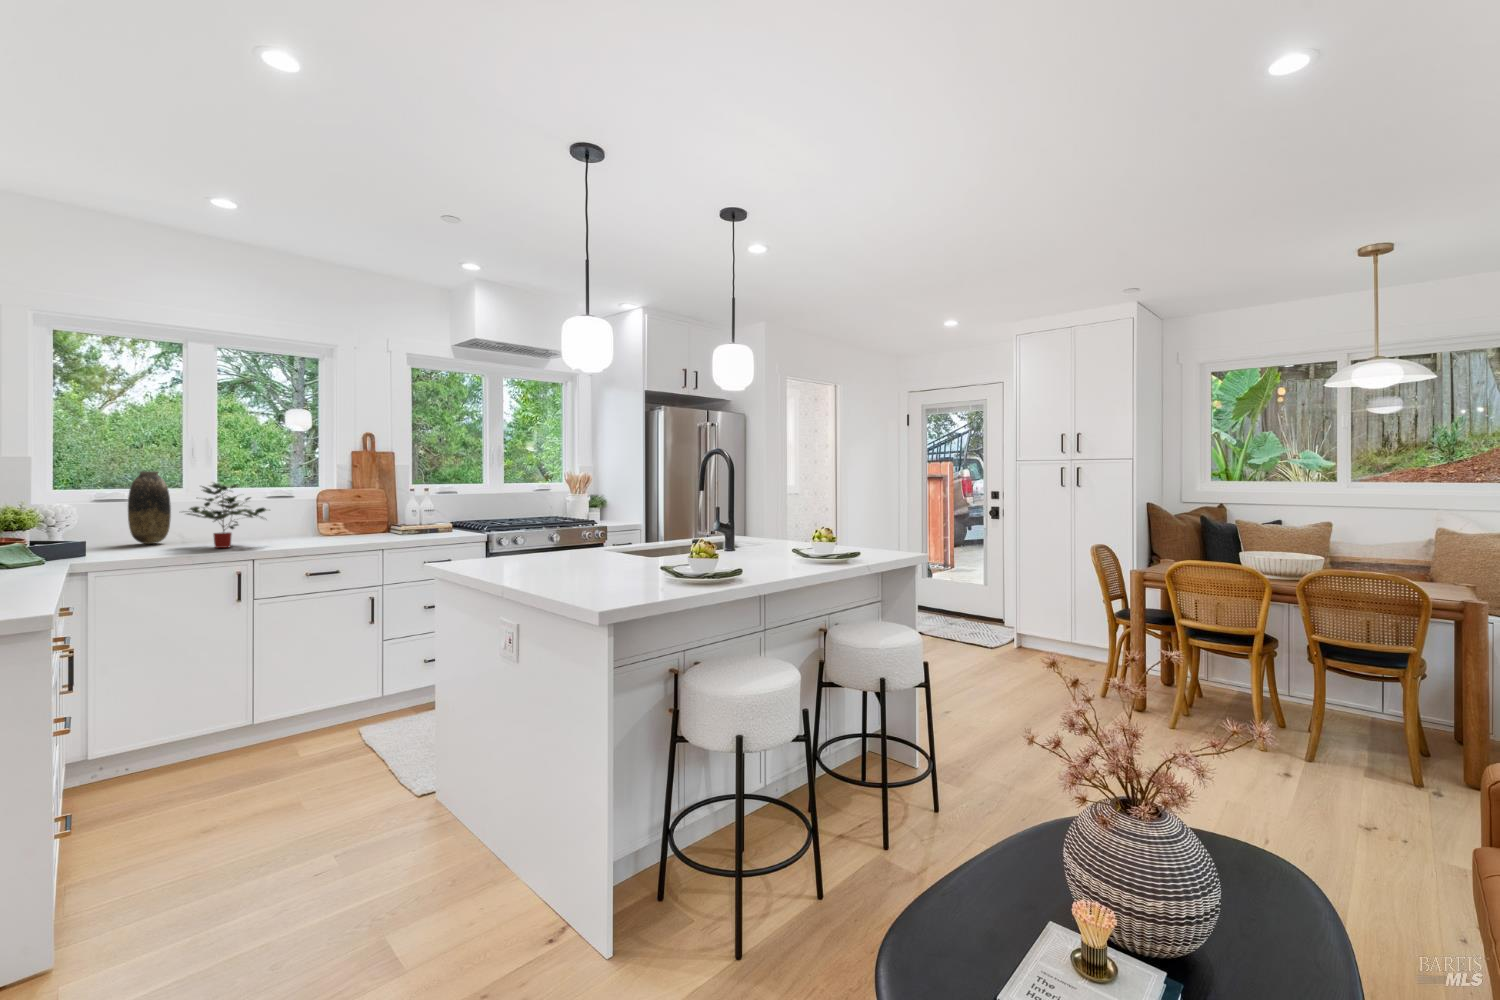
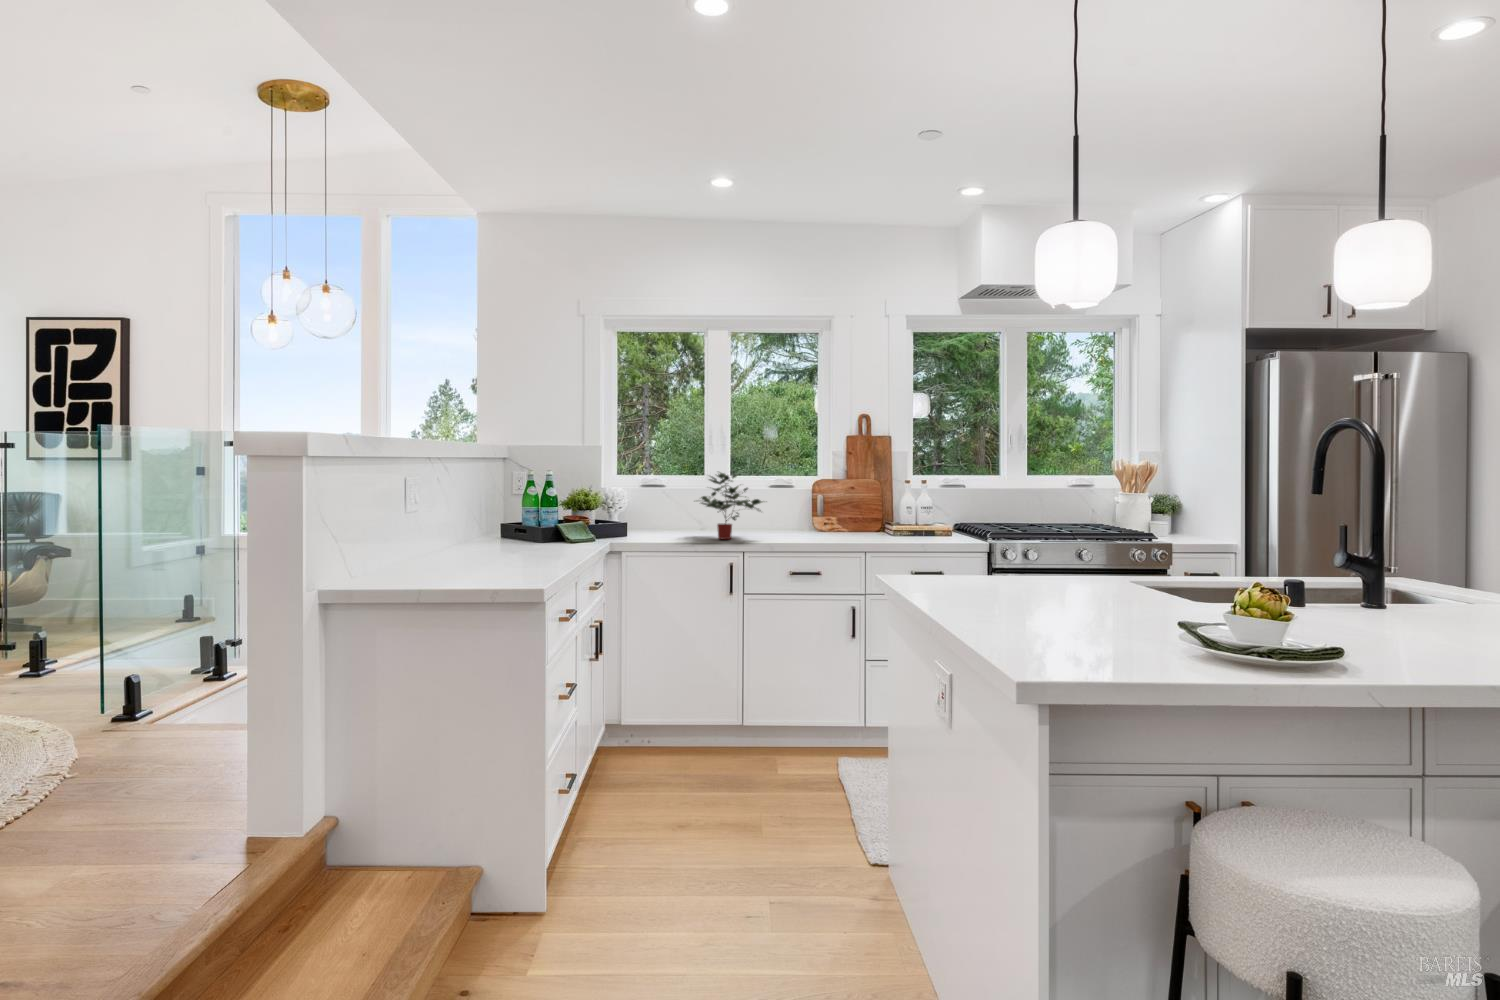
vase: present [128,471,171,544] -> none [661,460,692,531]

